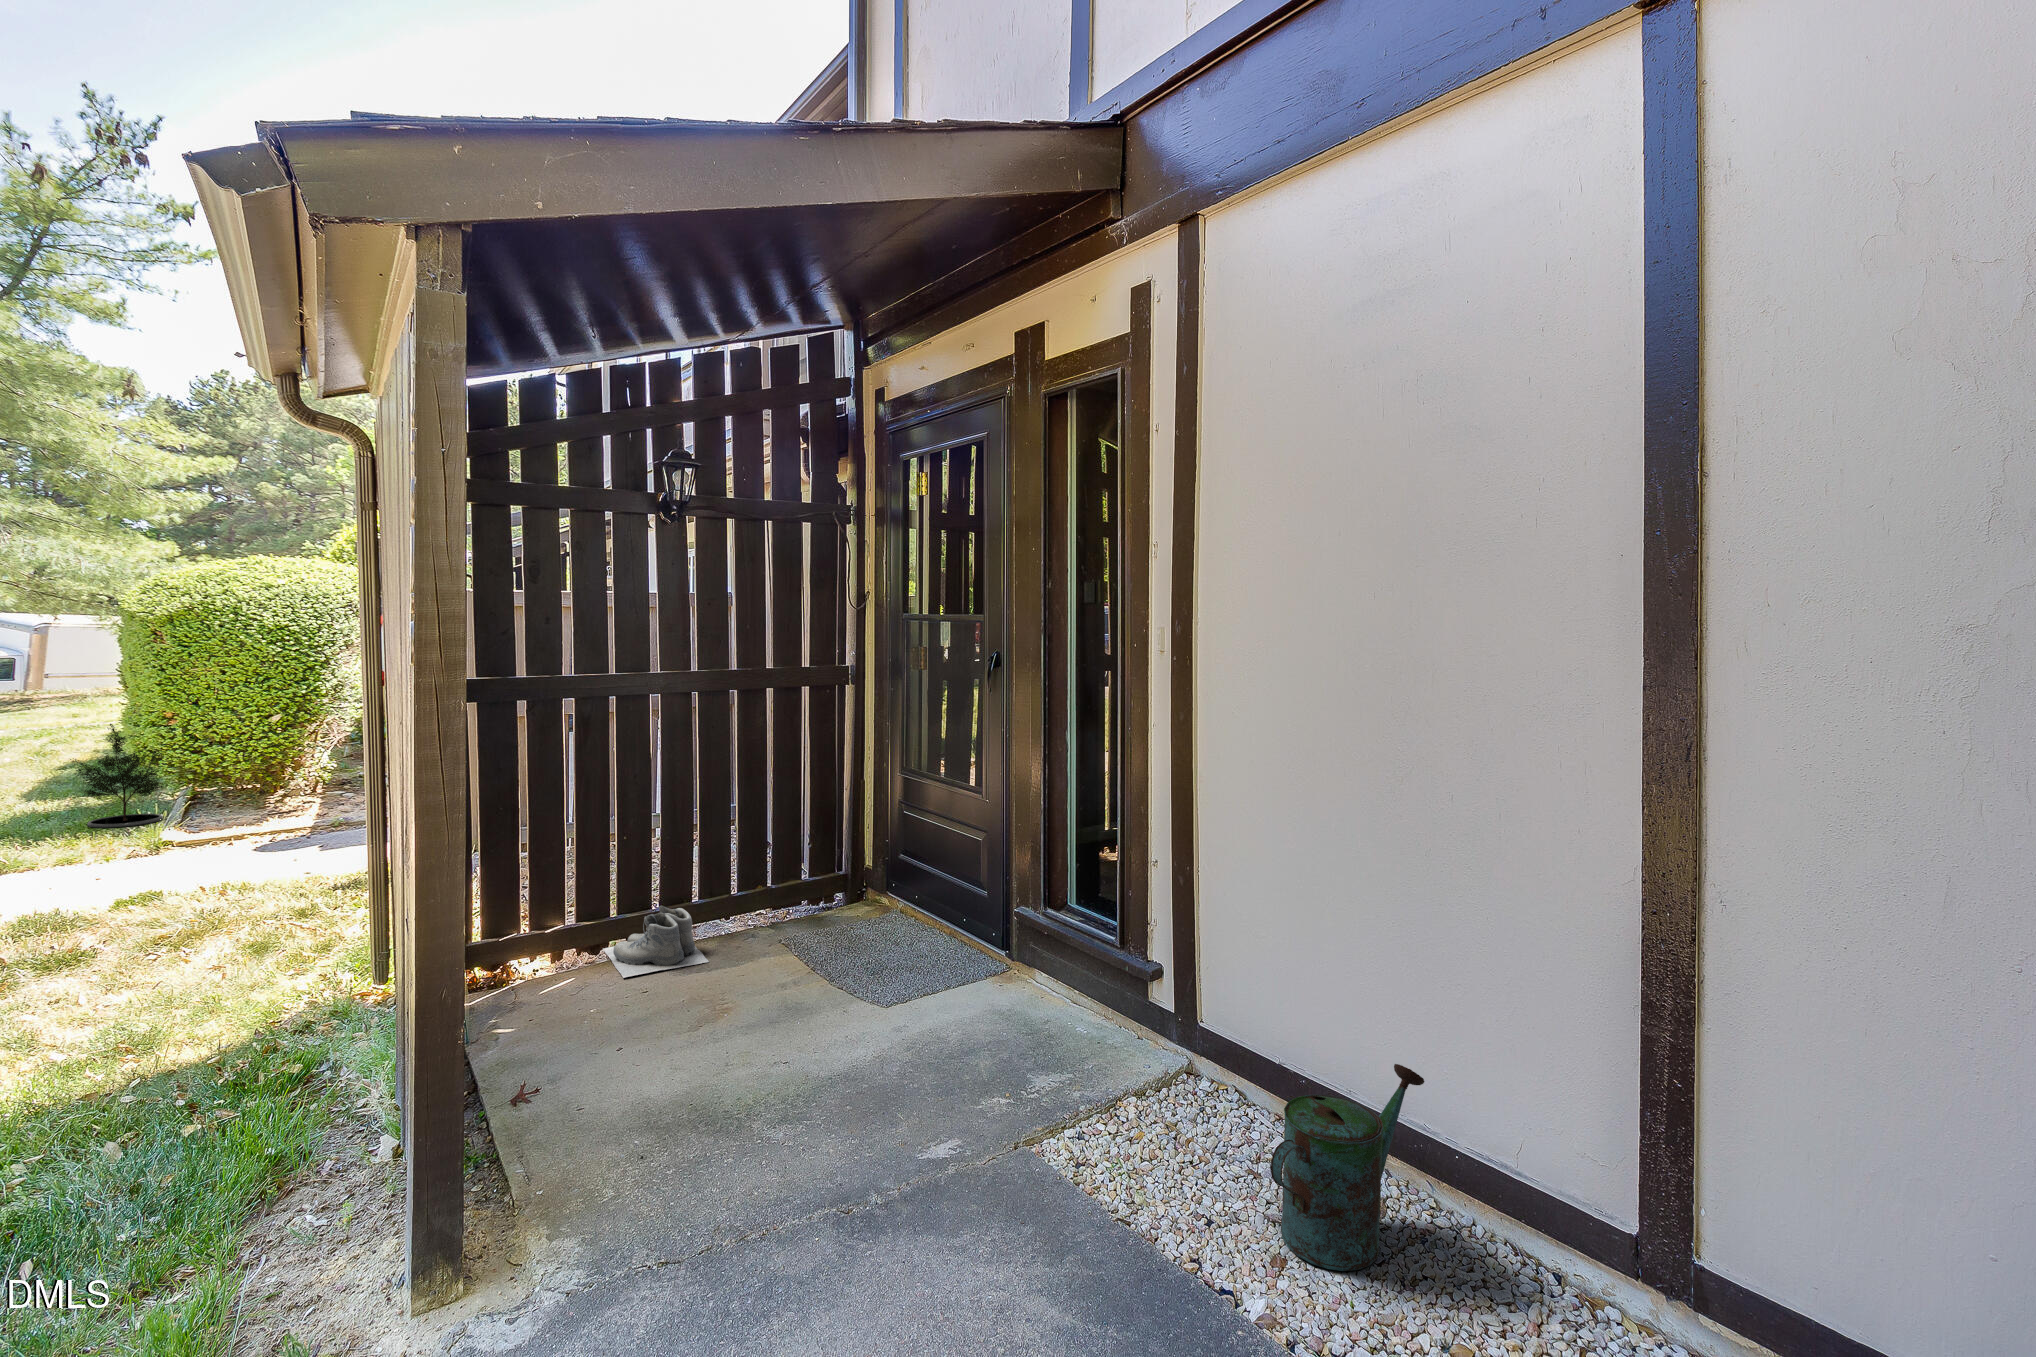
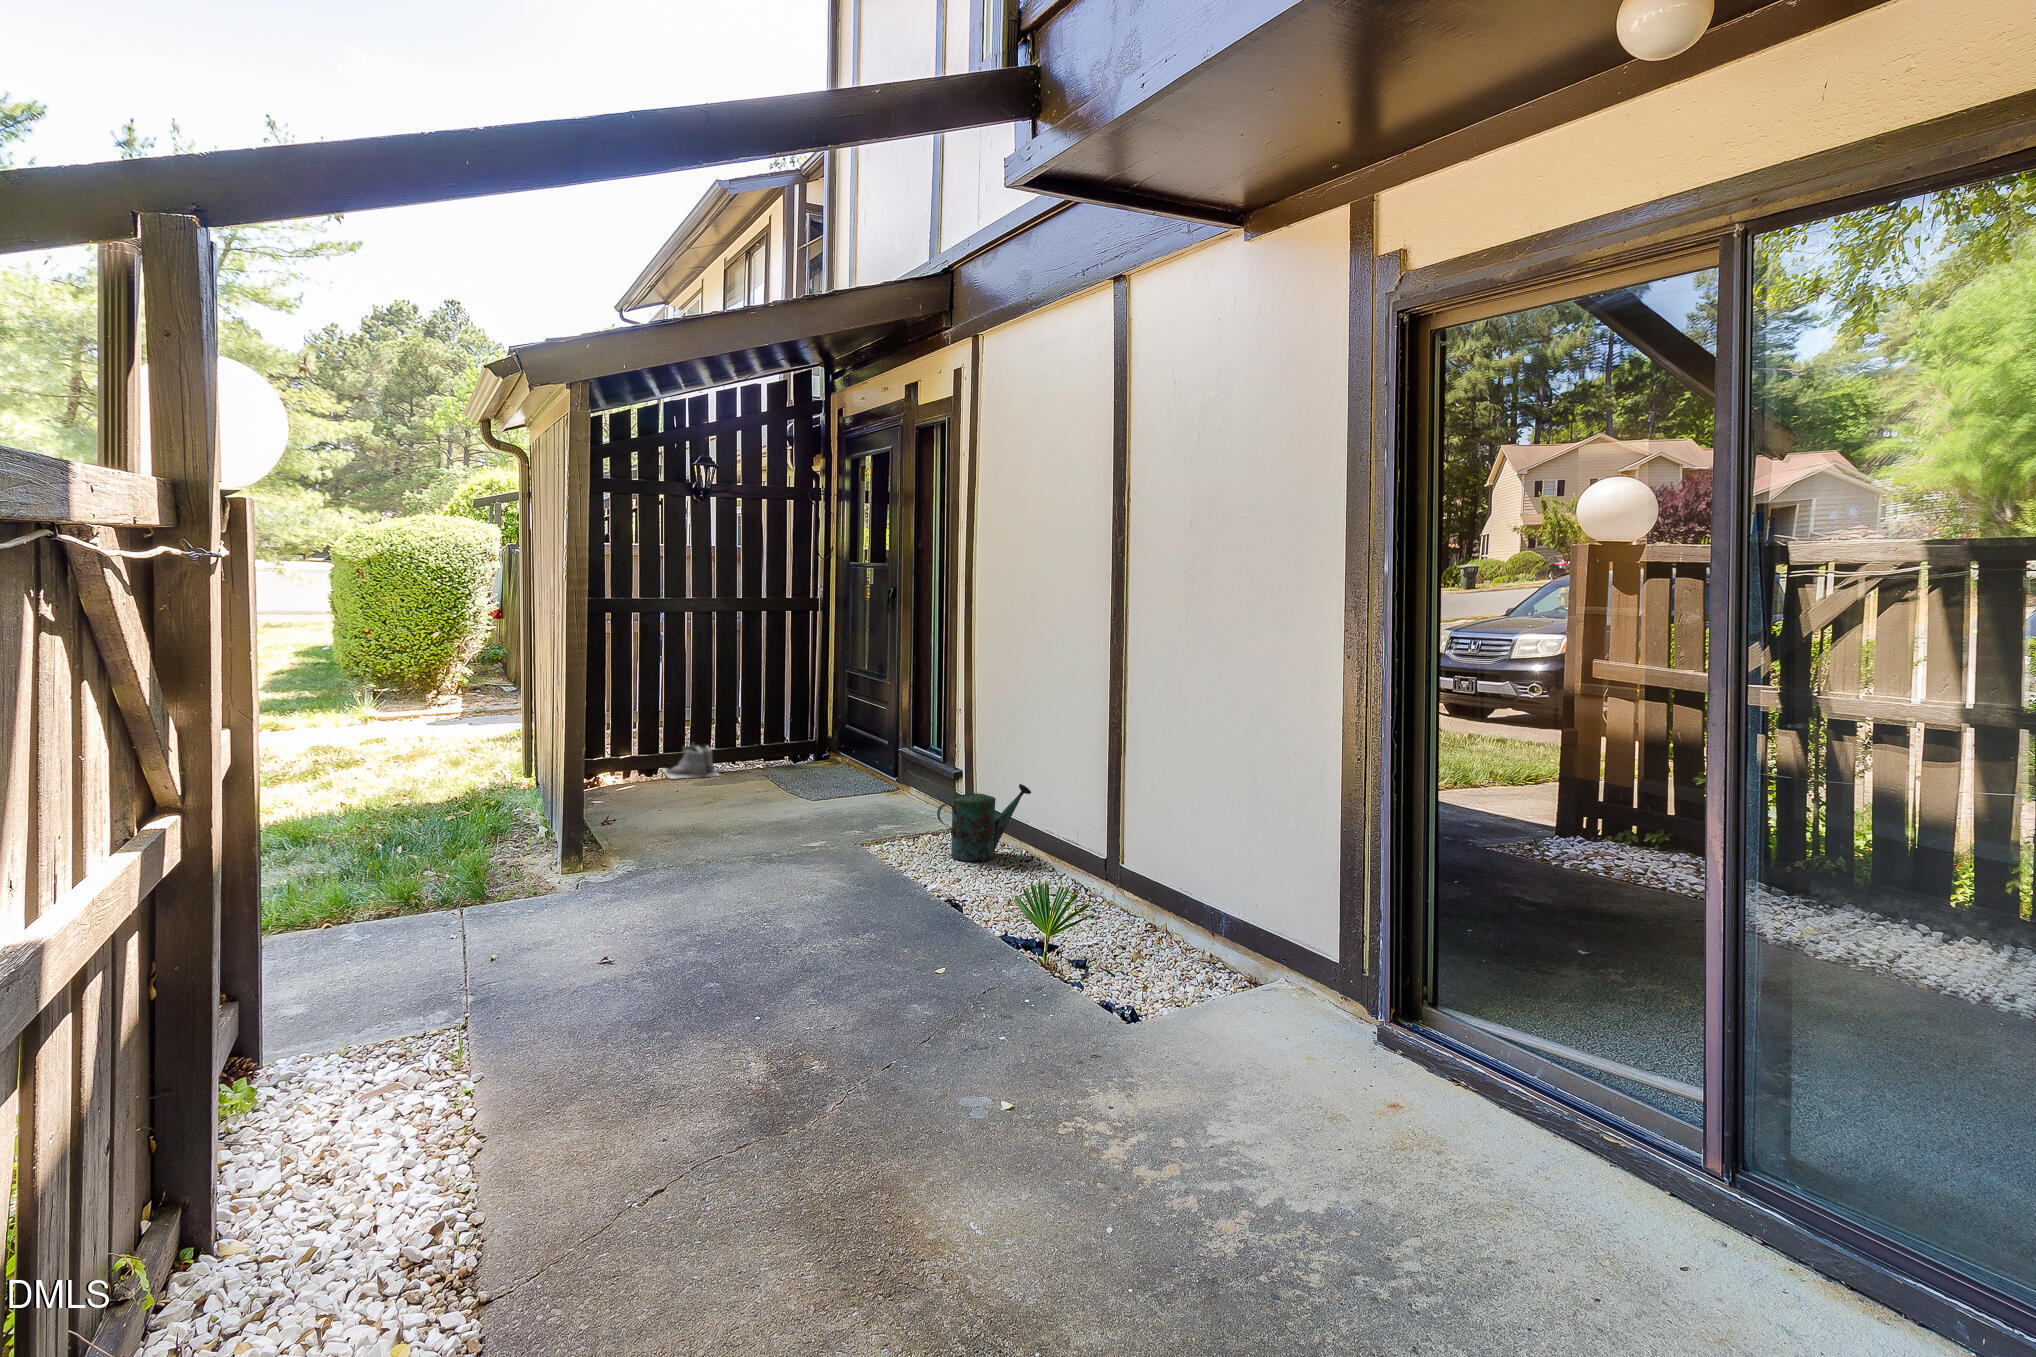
potted tree: present [70,724,163,828] -> none [304,636,365,709]

